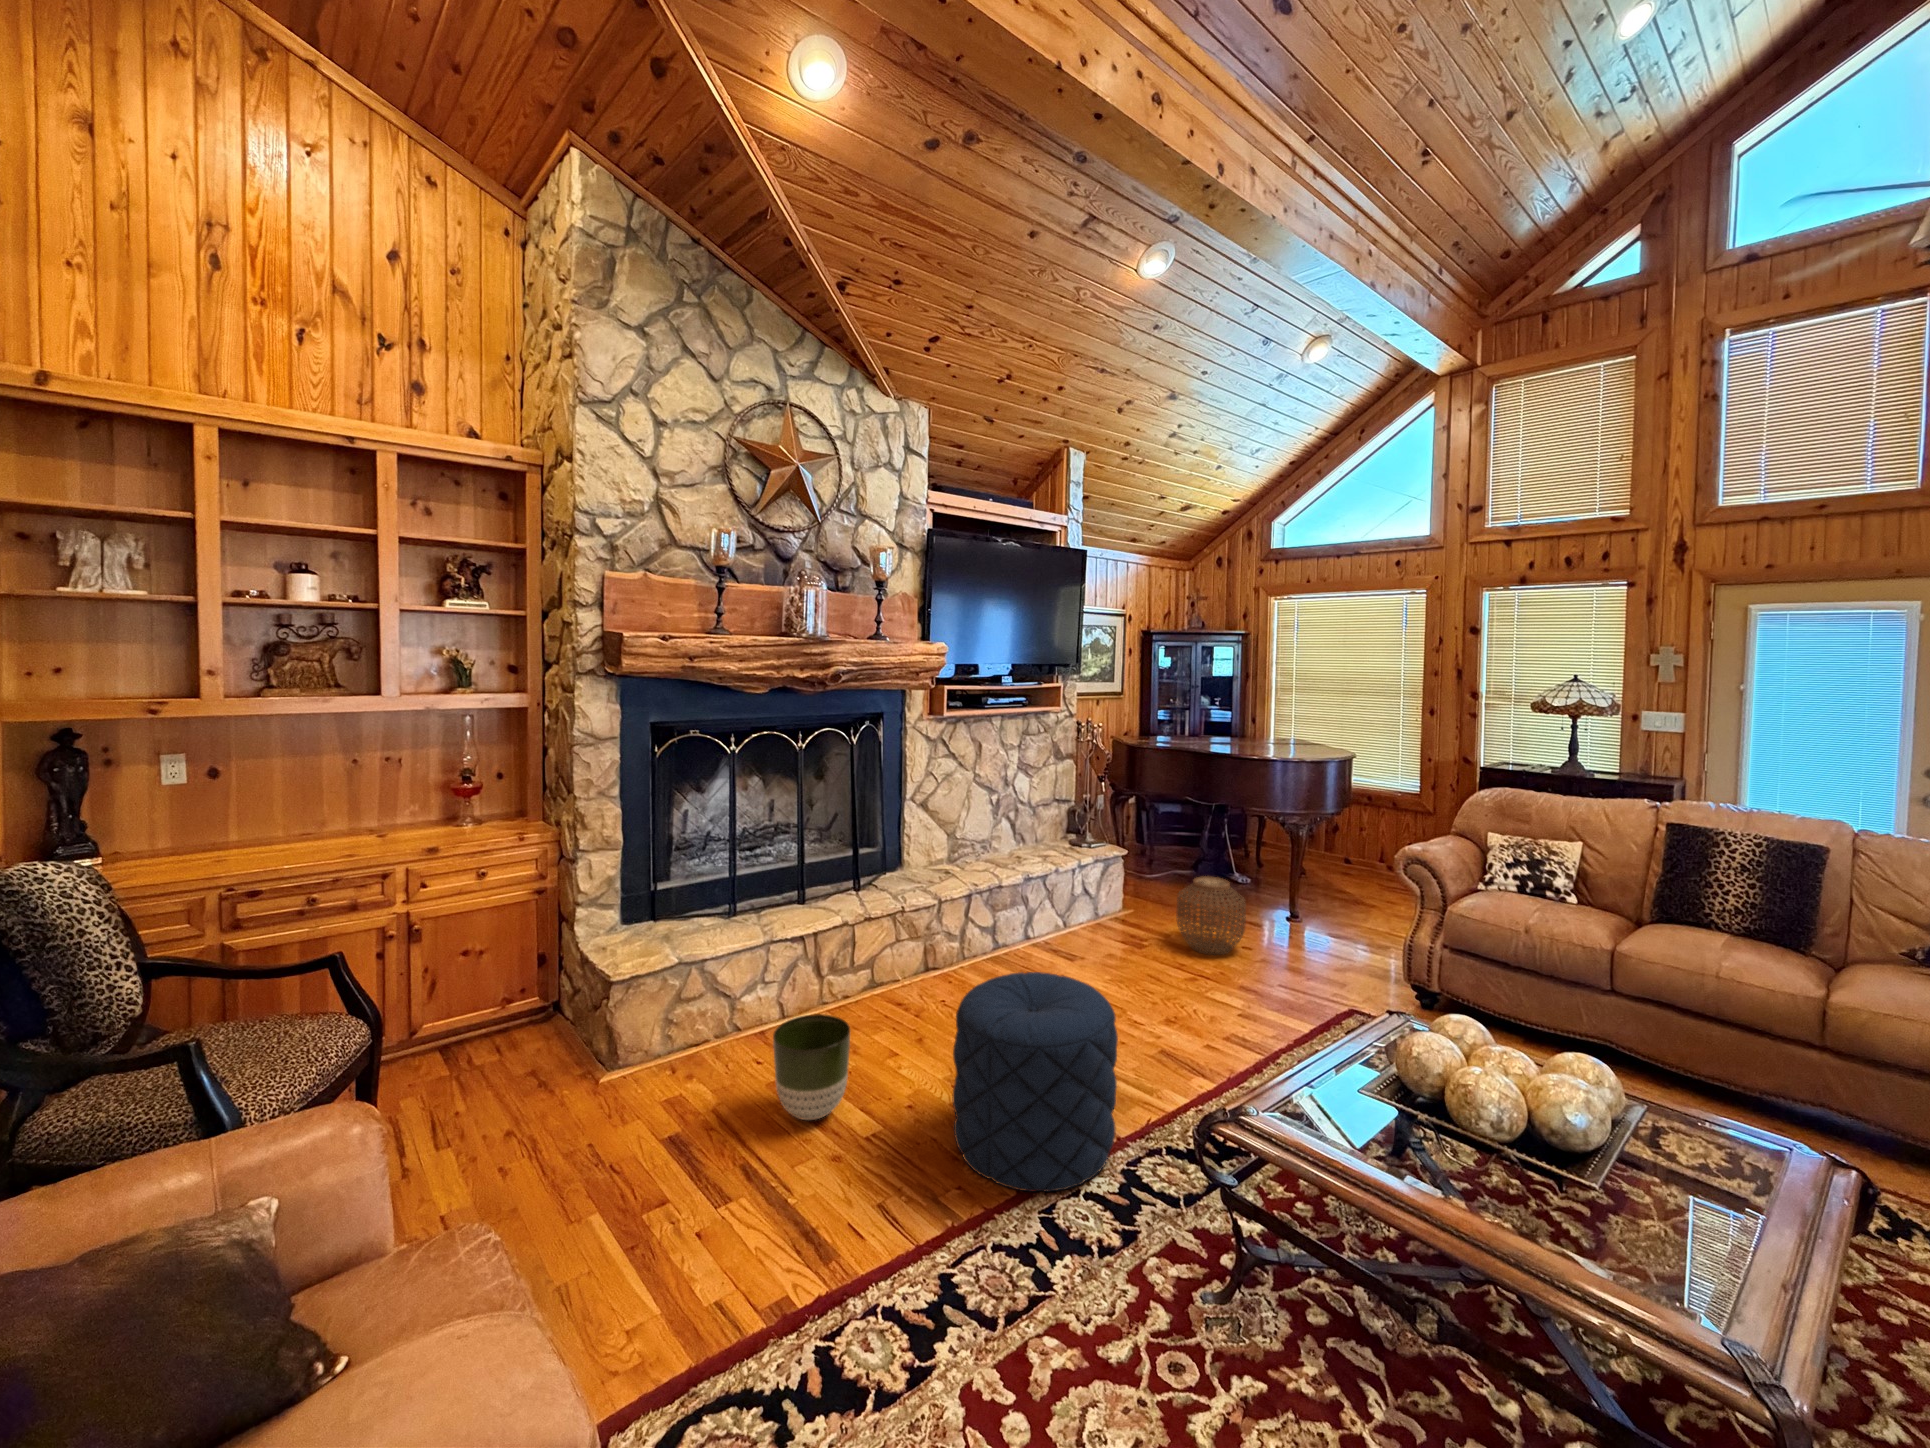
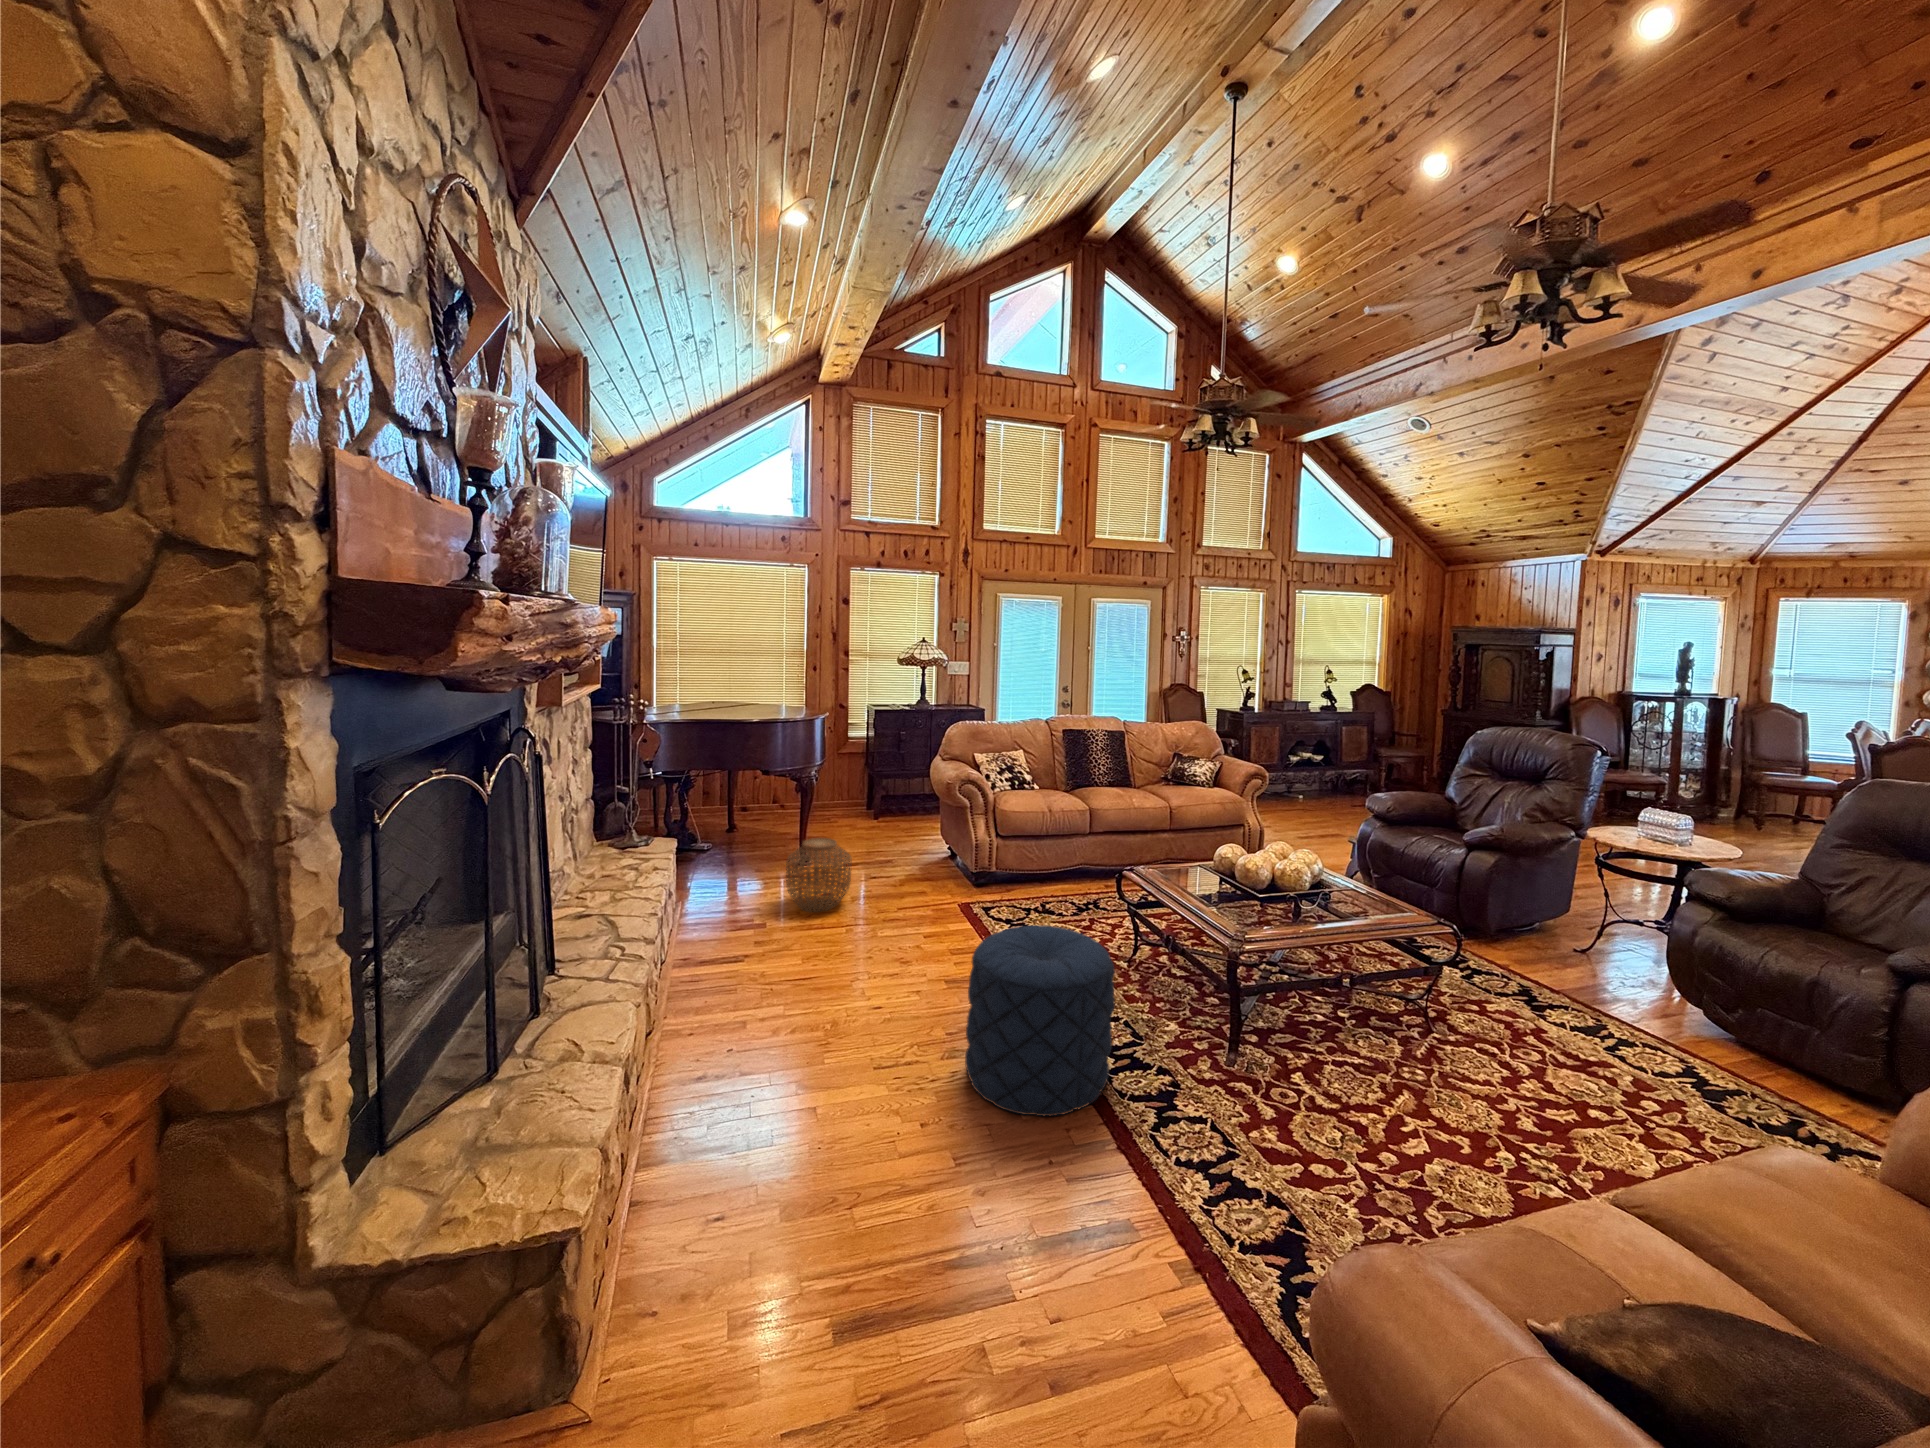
planter: present [773,1014,850,1120] -> none [852,1076,946,1212]

